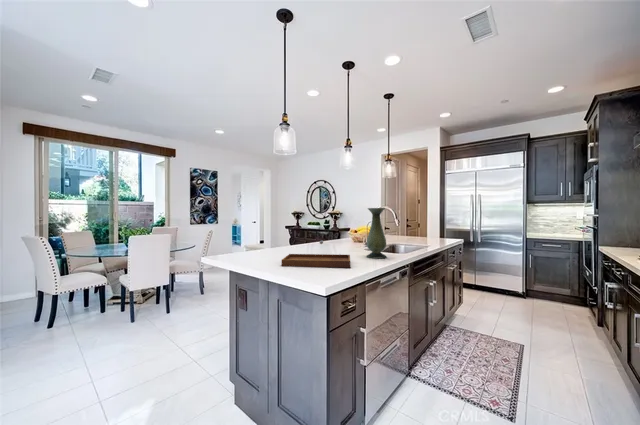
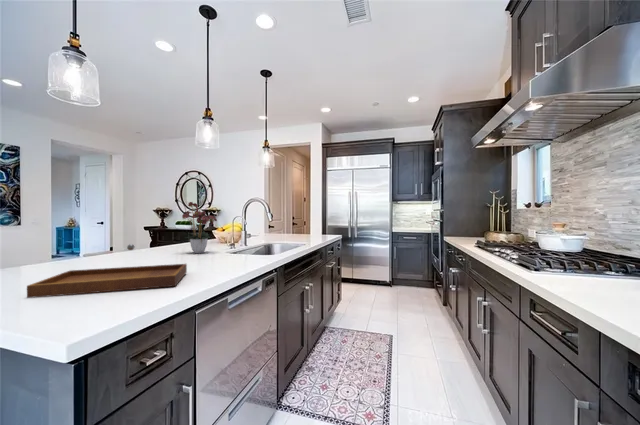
vase: present [367,208,386,259] -> none [220,195,249,265]
flower arrangement: none [333,209,360,249] -> present [182,202,217,253]

